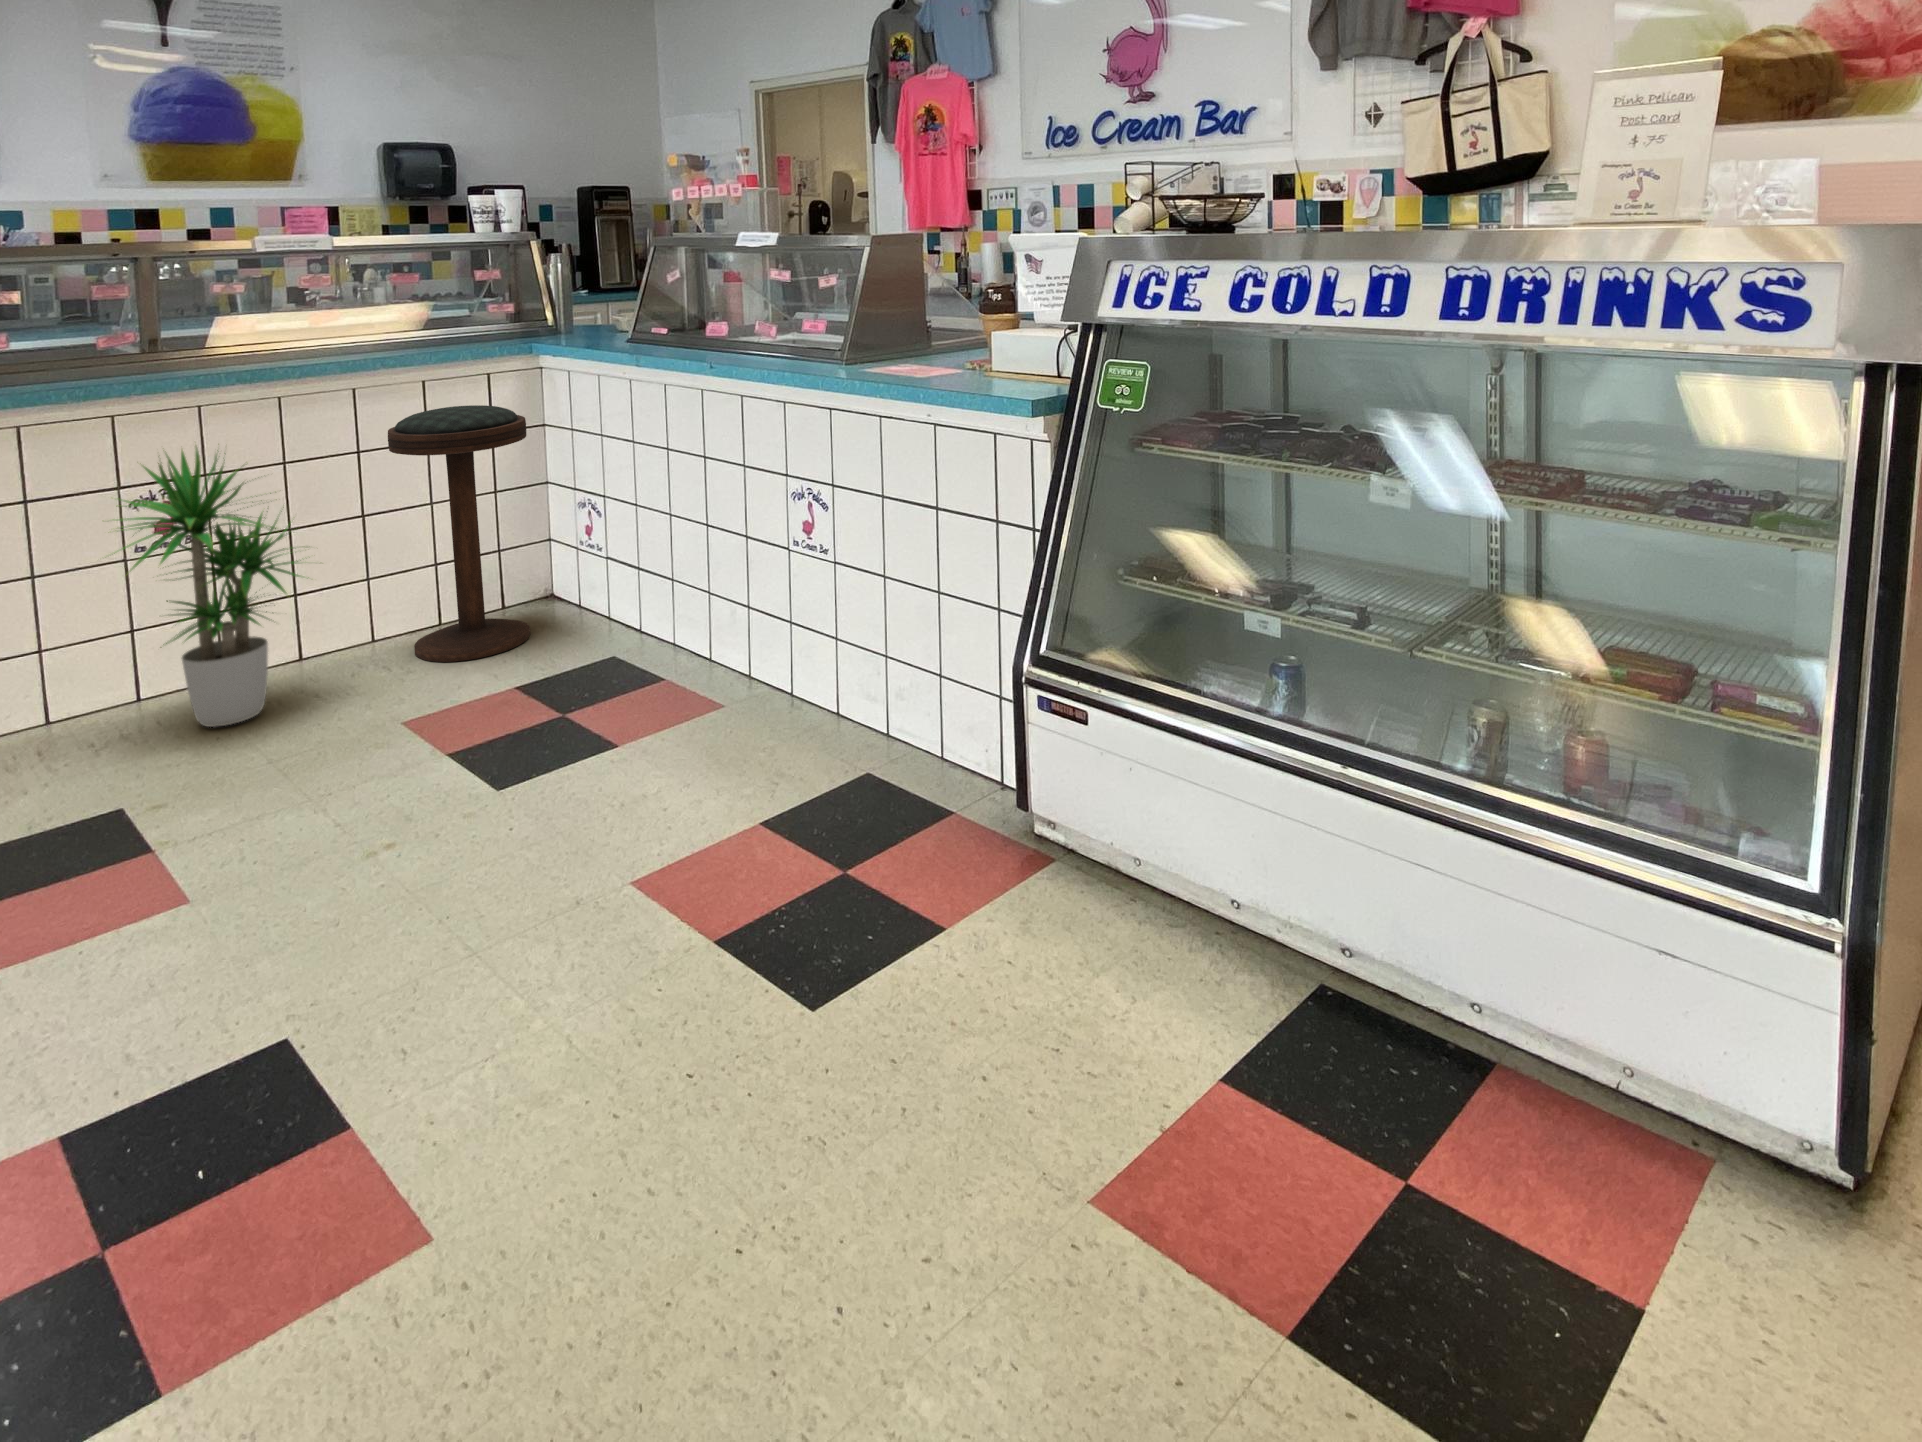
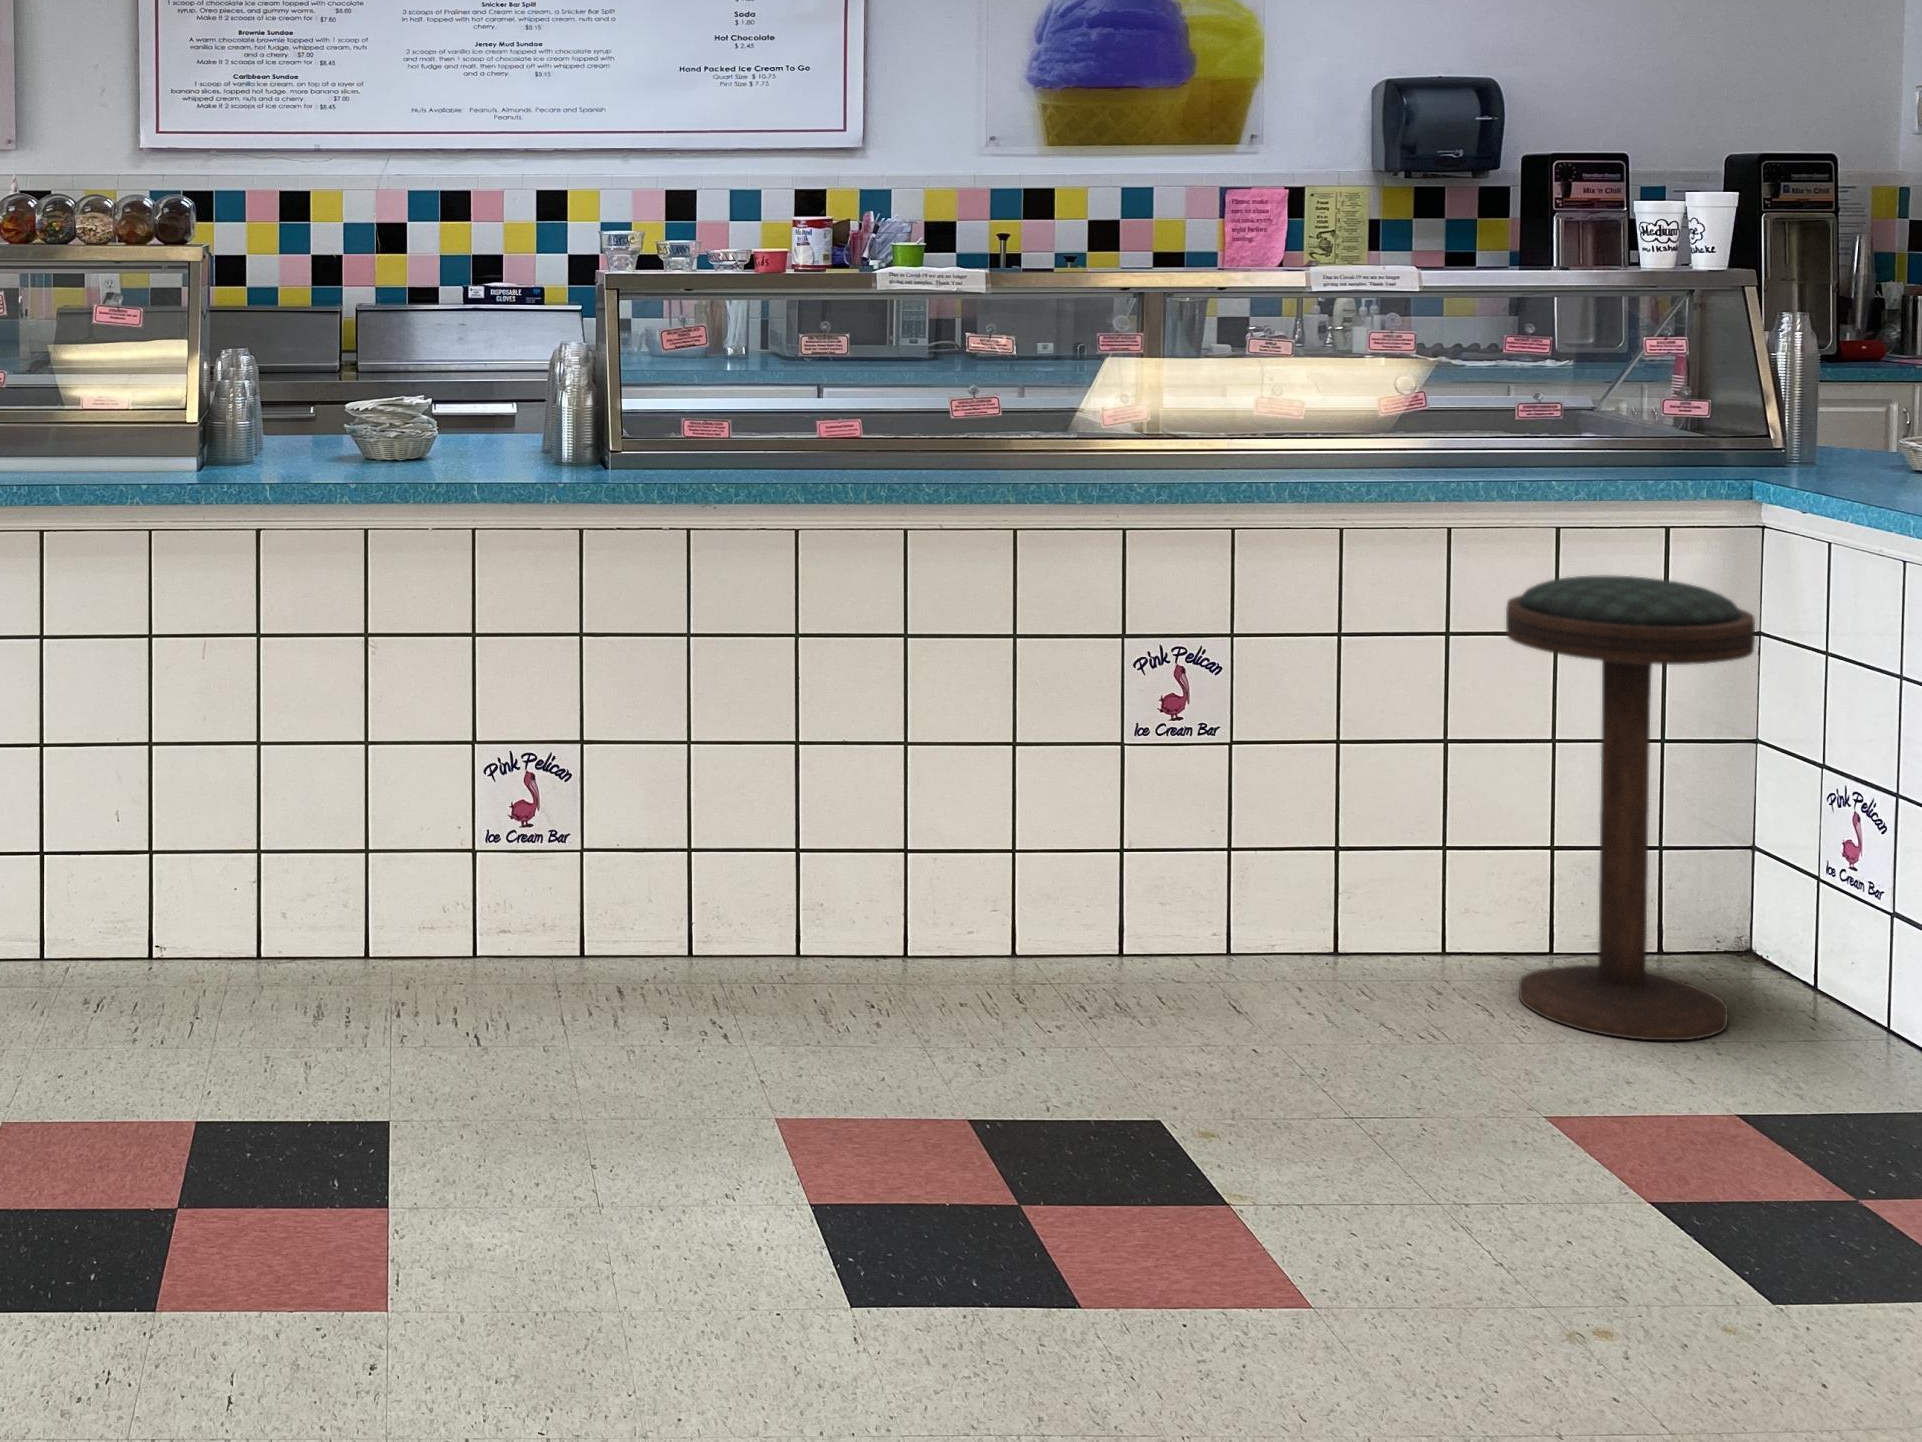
potted plant: present [113,447,309,727] -> none [1114,582,1416,1039]

